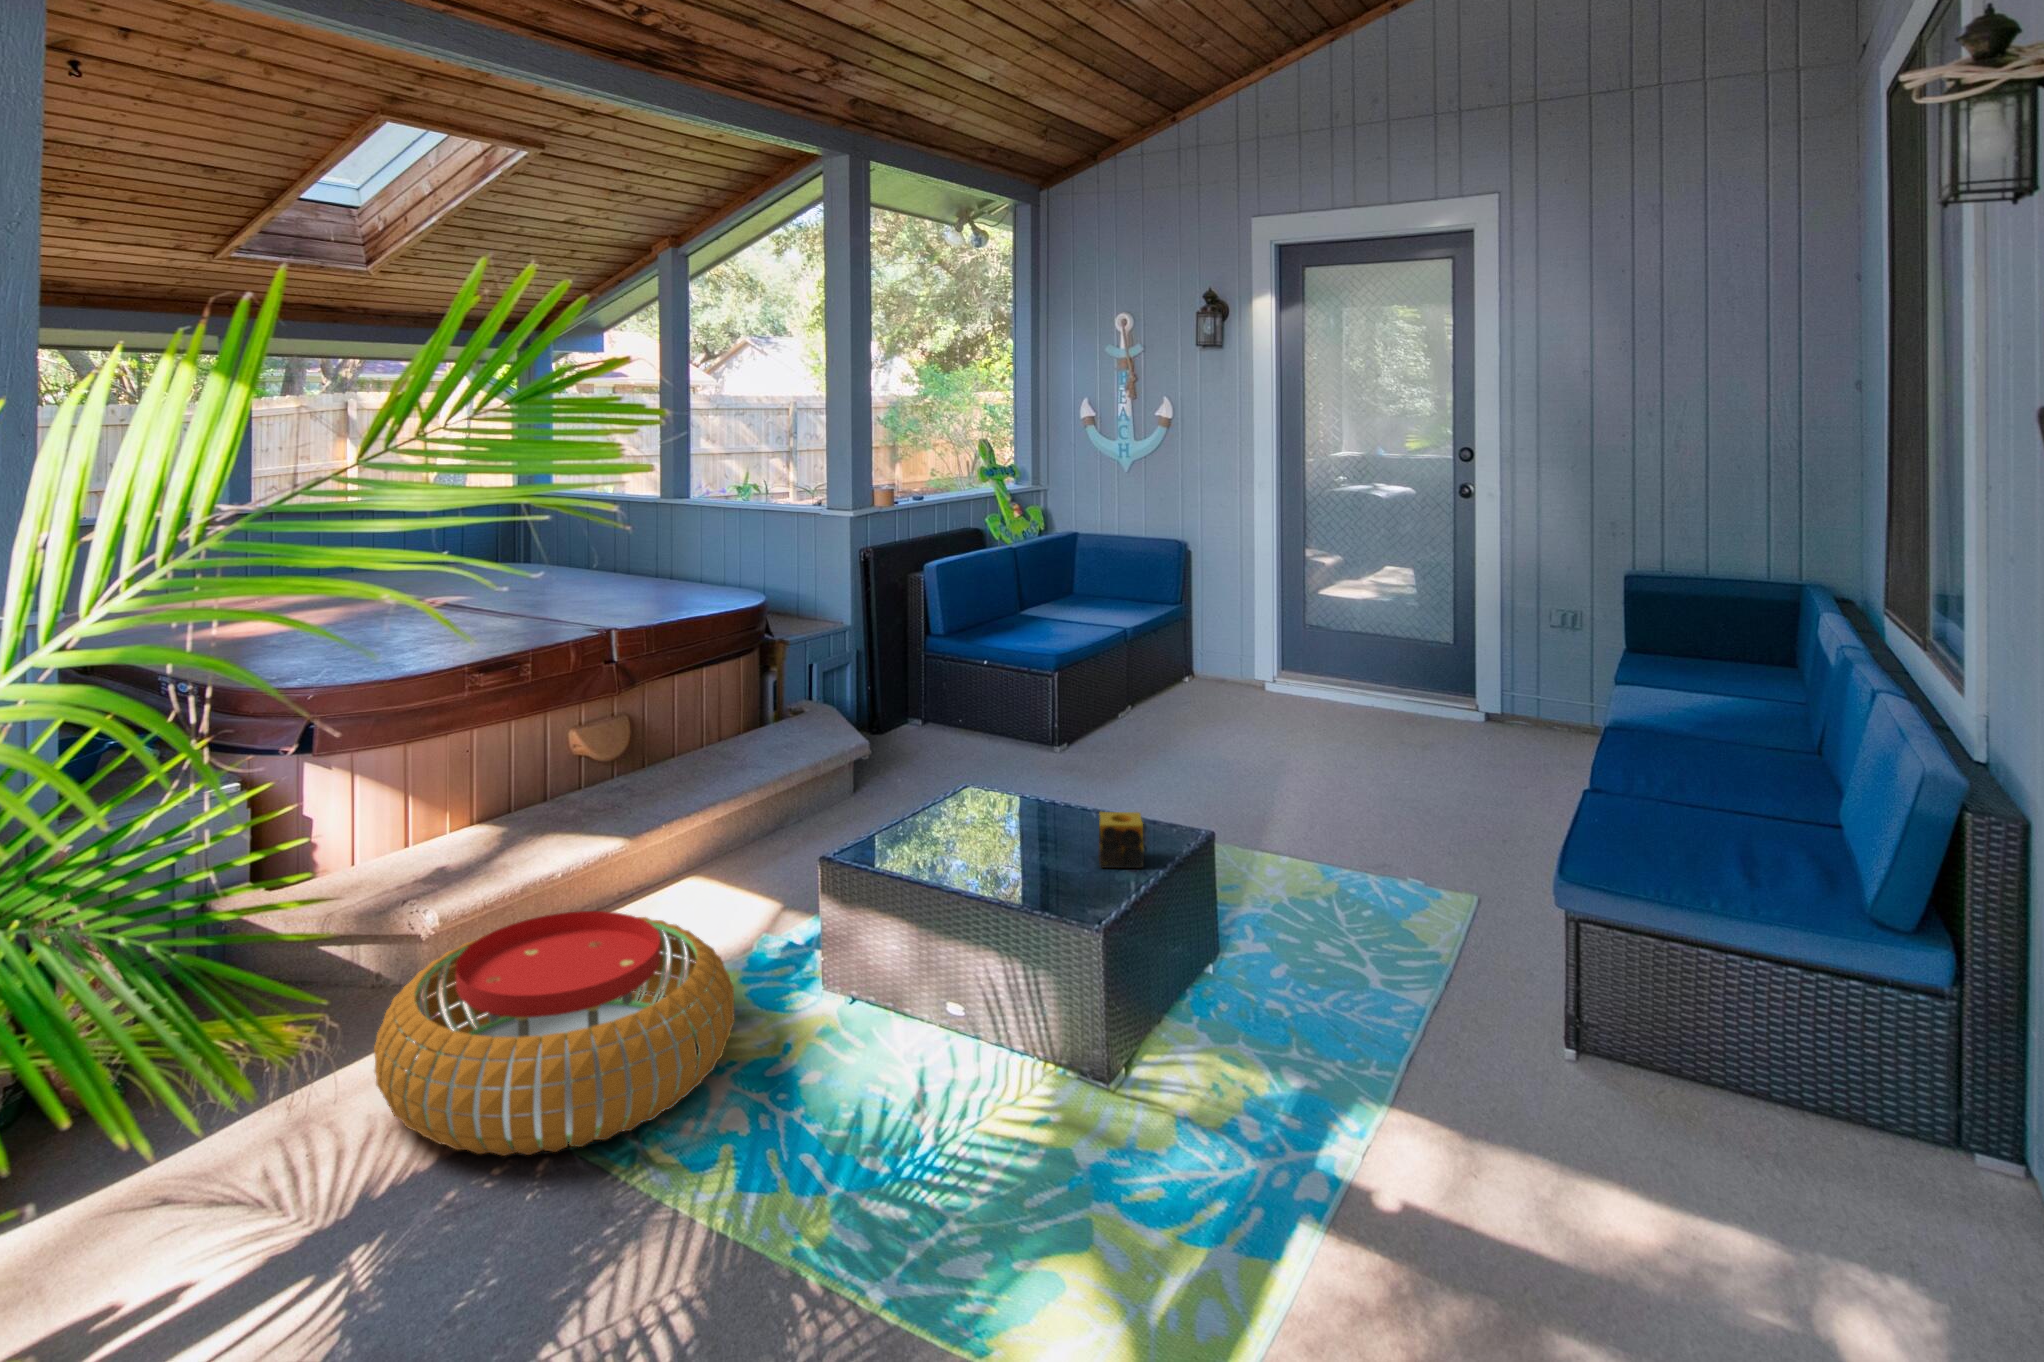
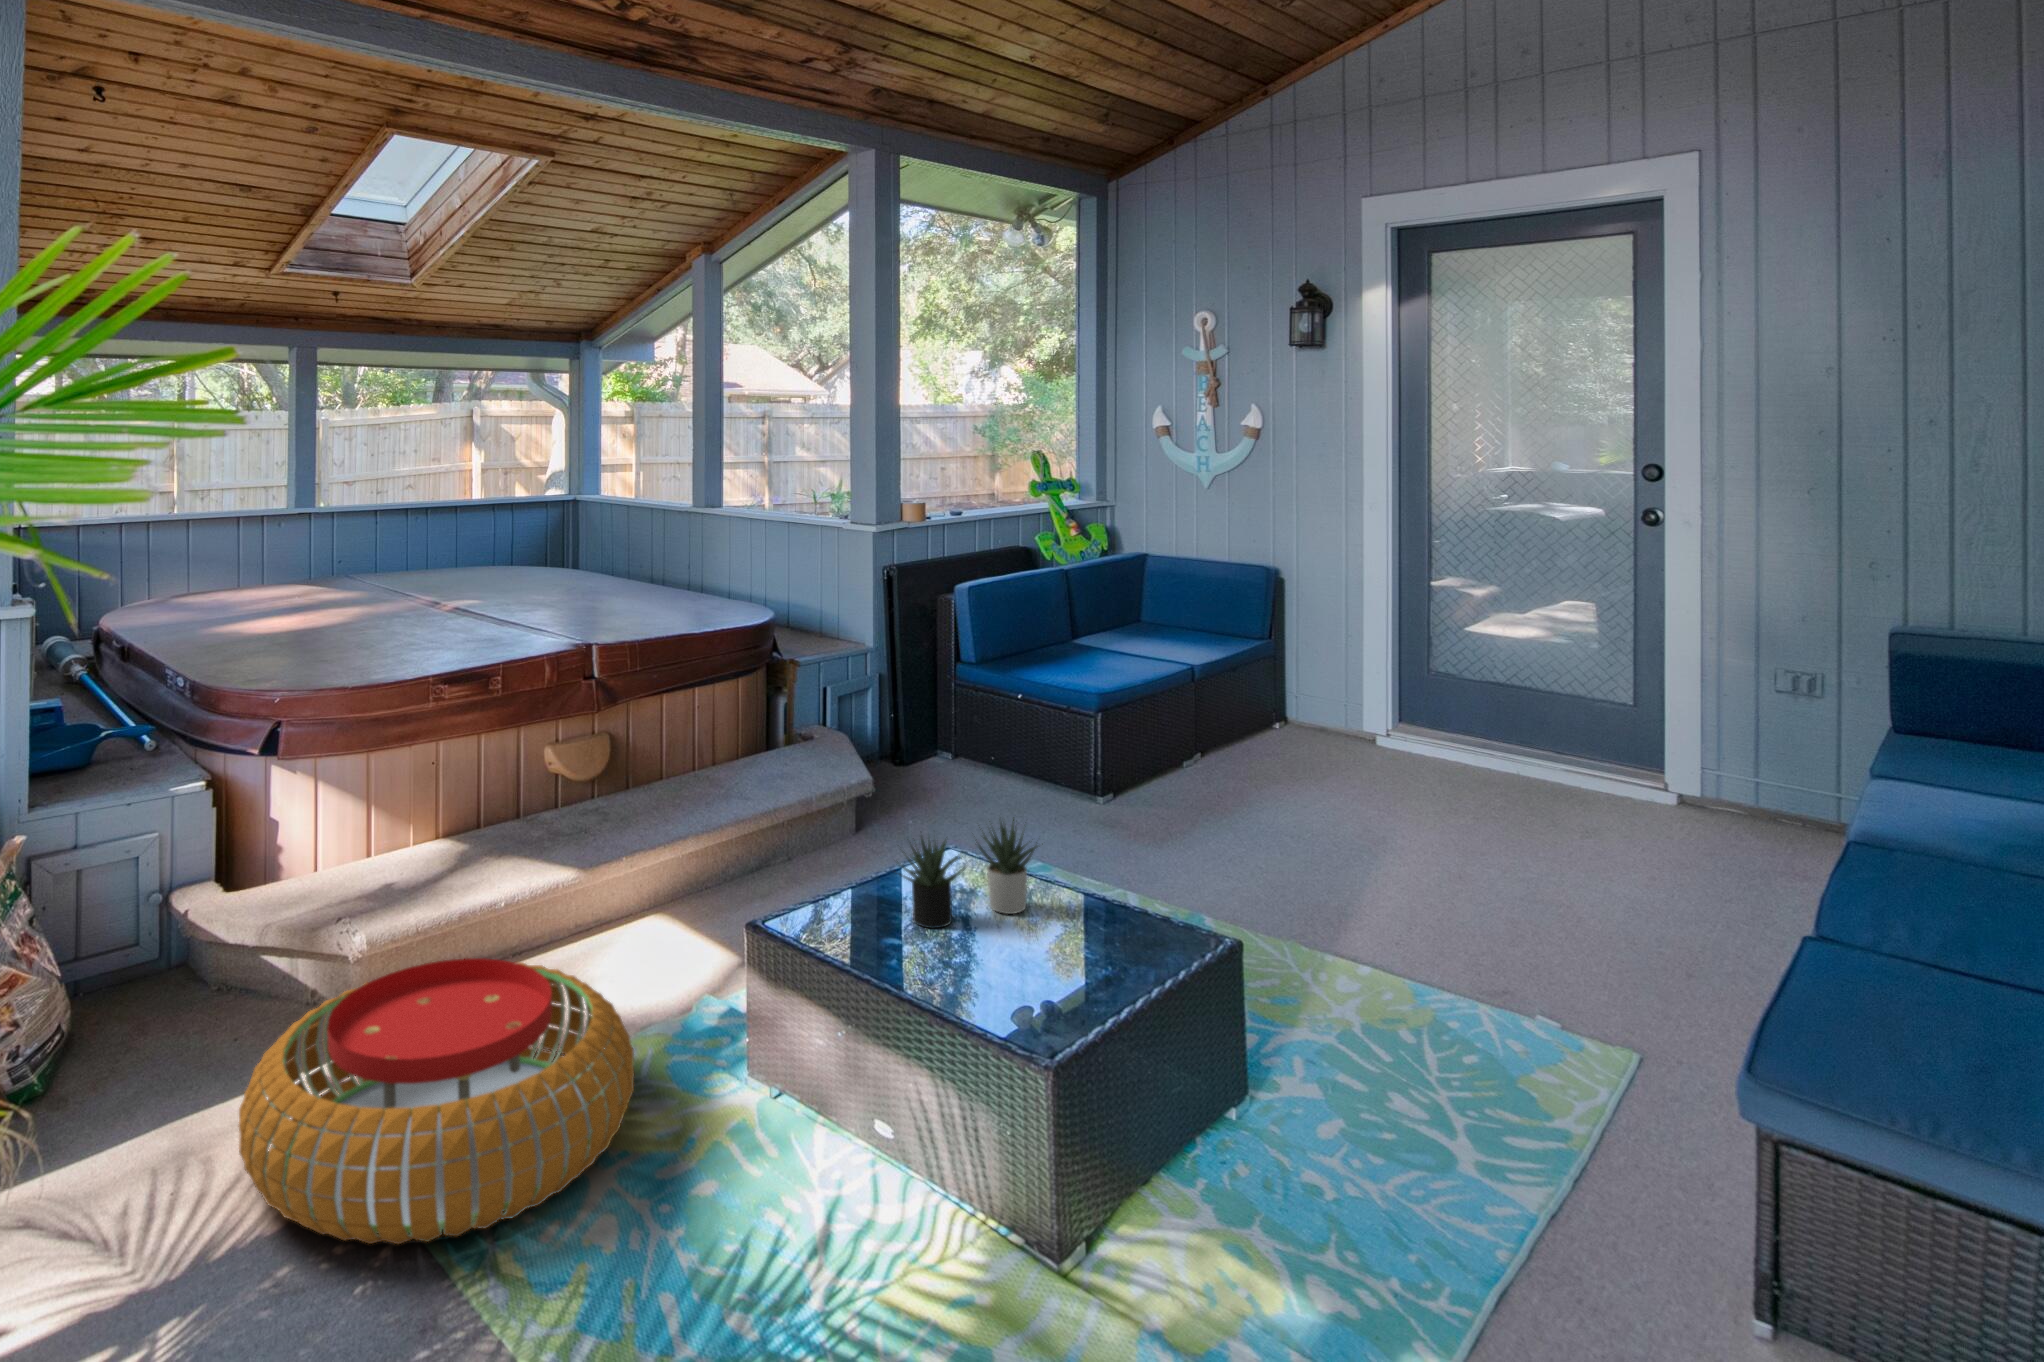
succulent plant: none [939,756,1062,854] -> present [896,817,1038,928]
candle: present [1099,812,1143,868] -> none [1075,890,1135,967]

